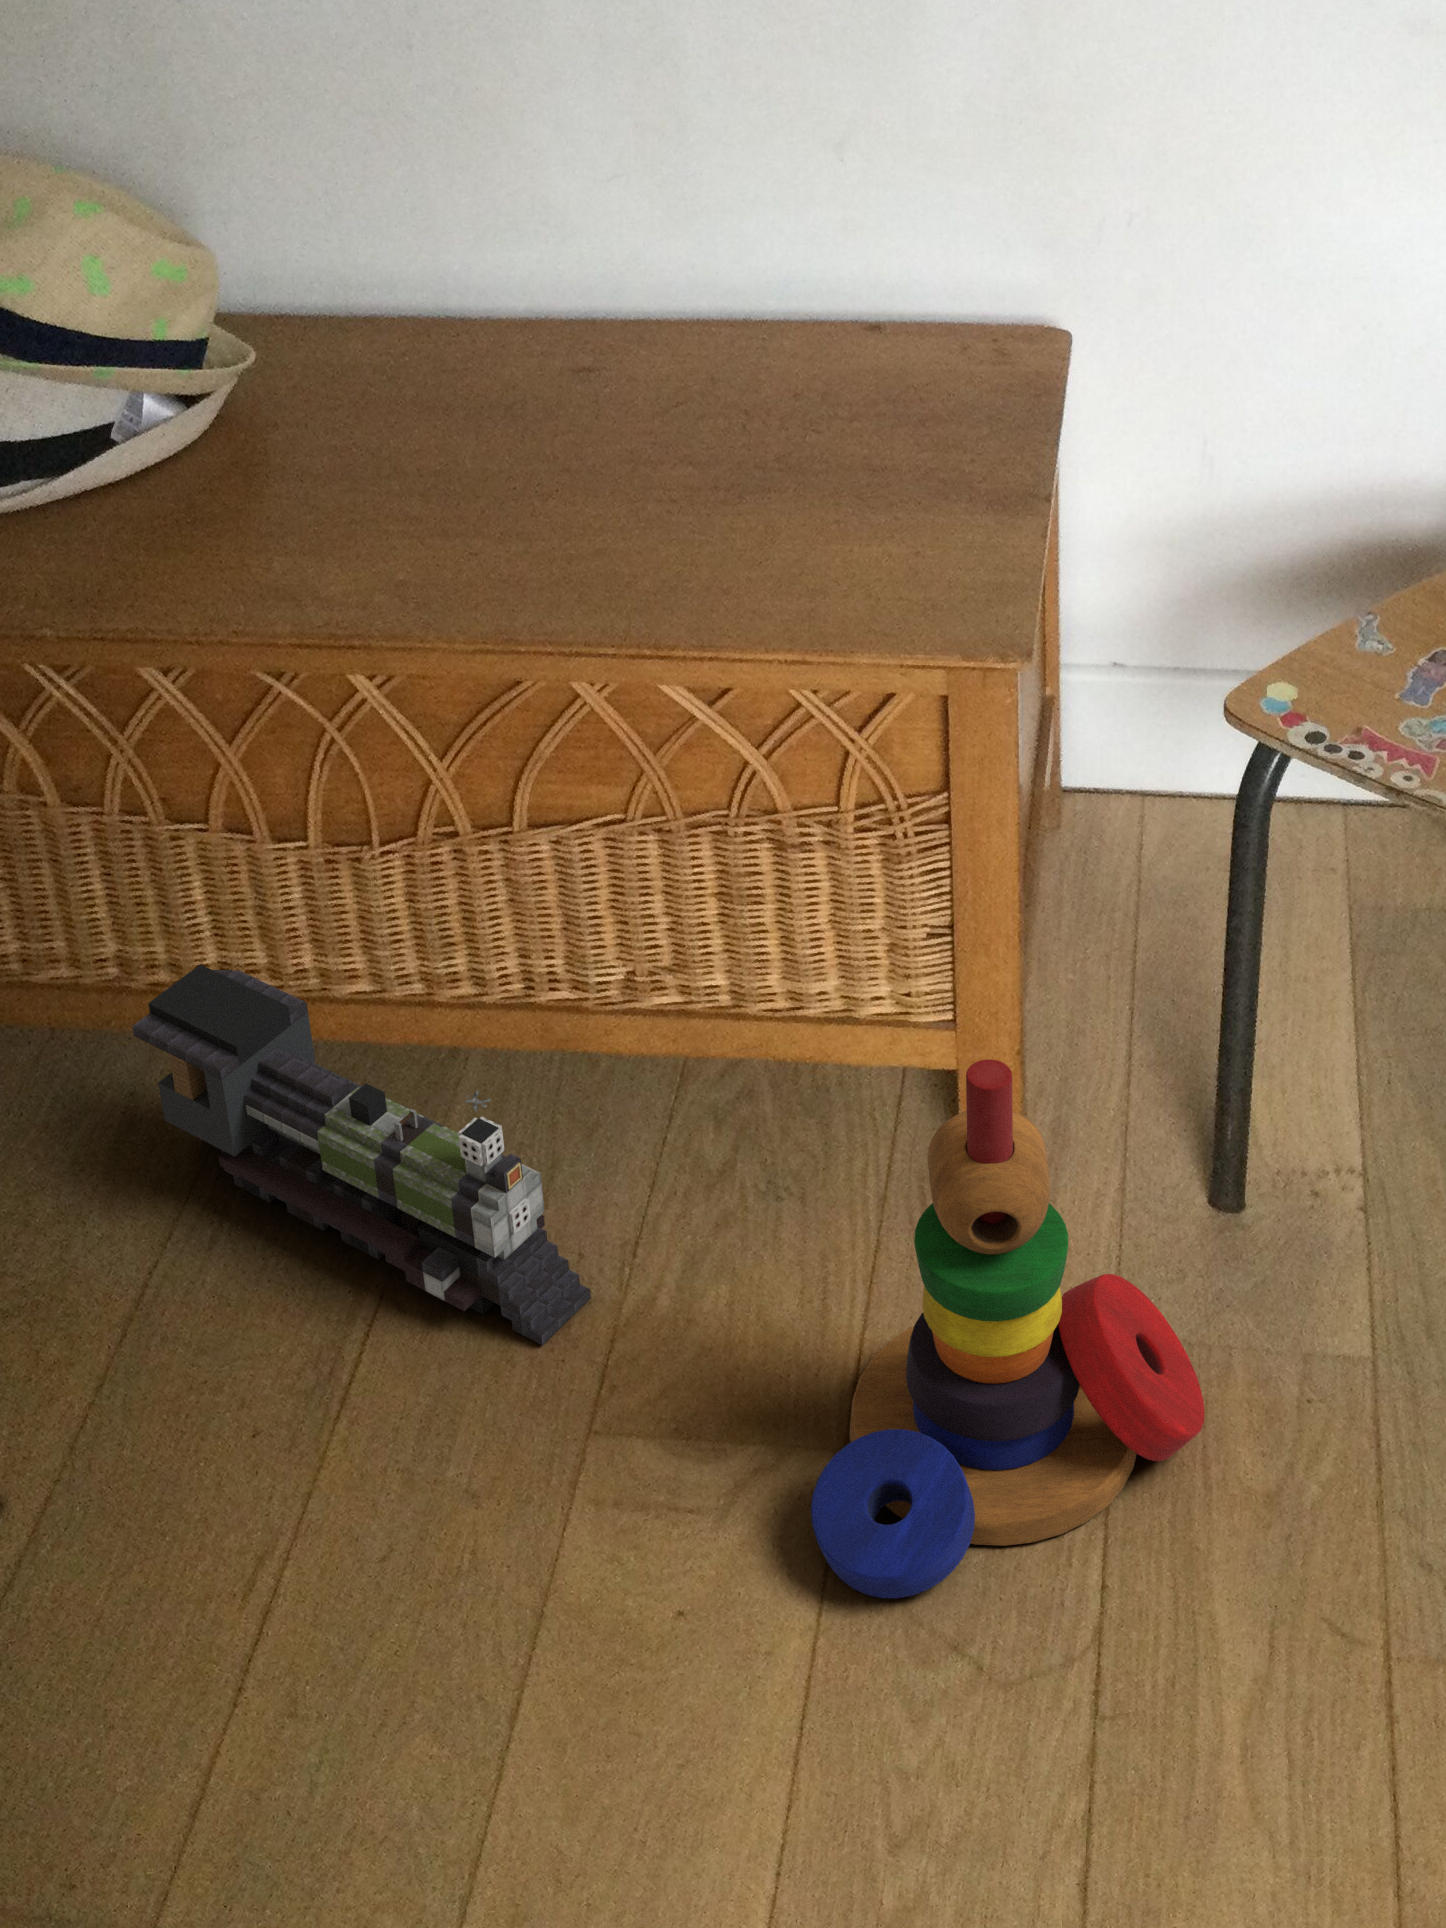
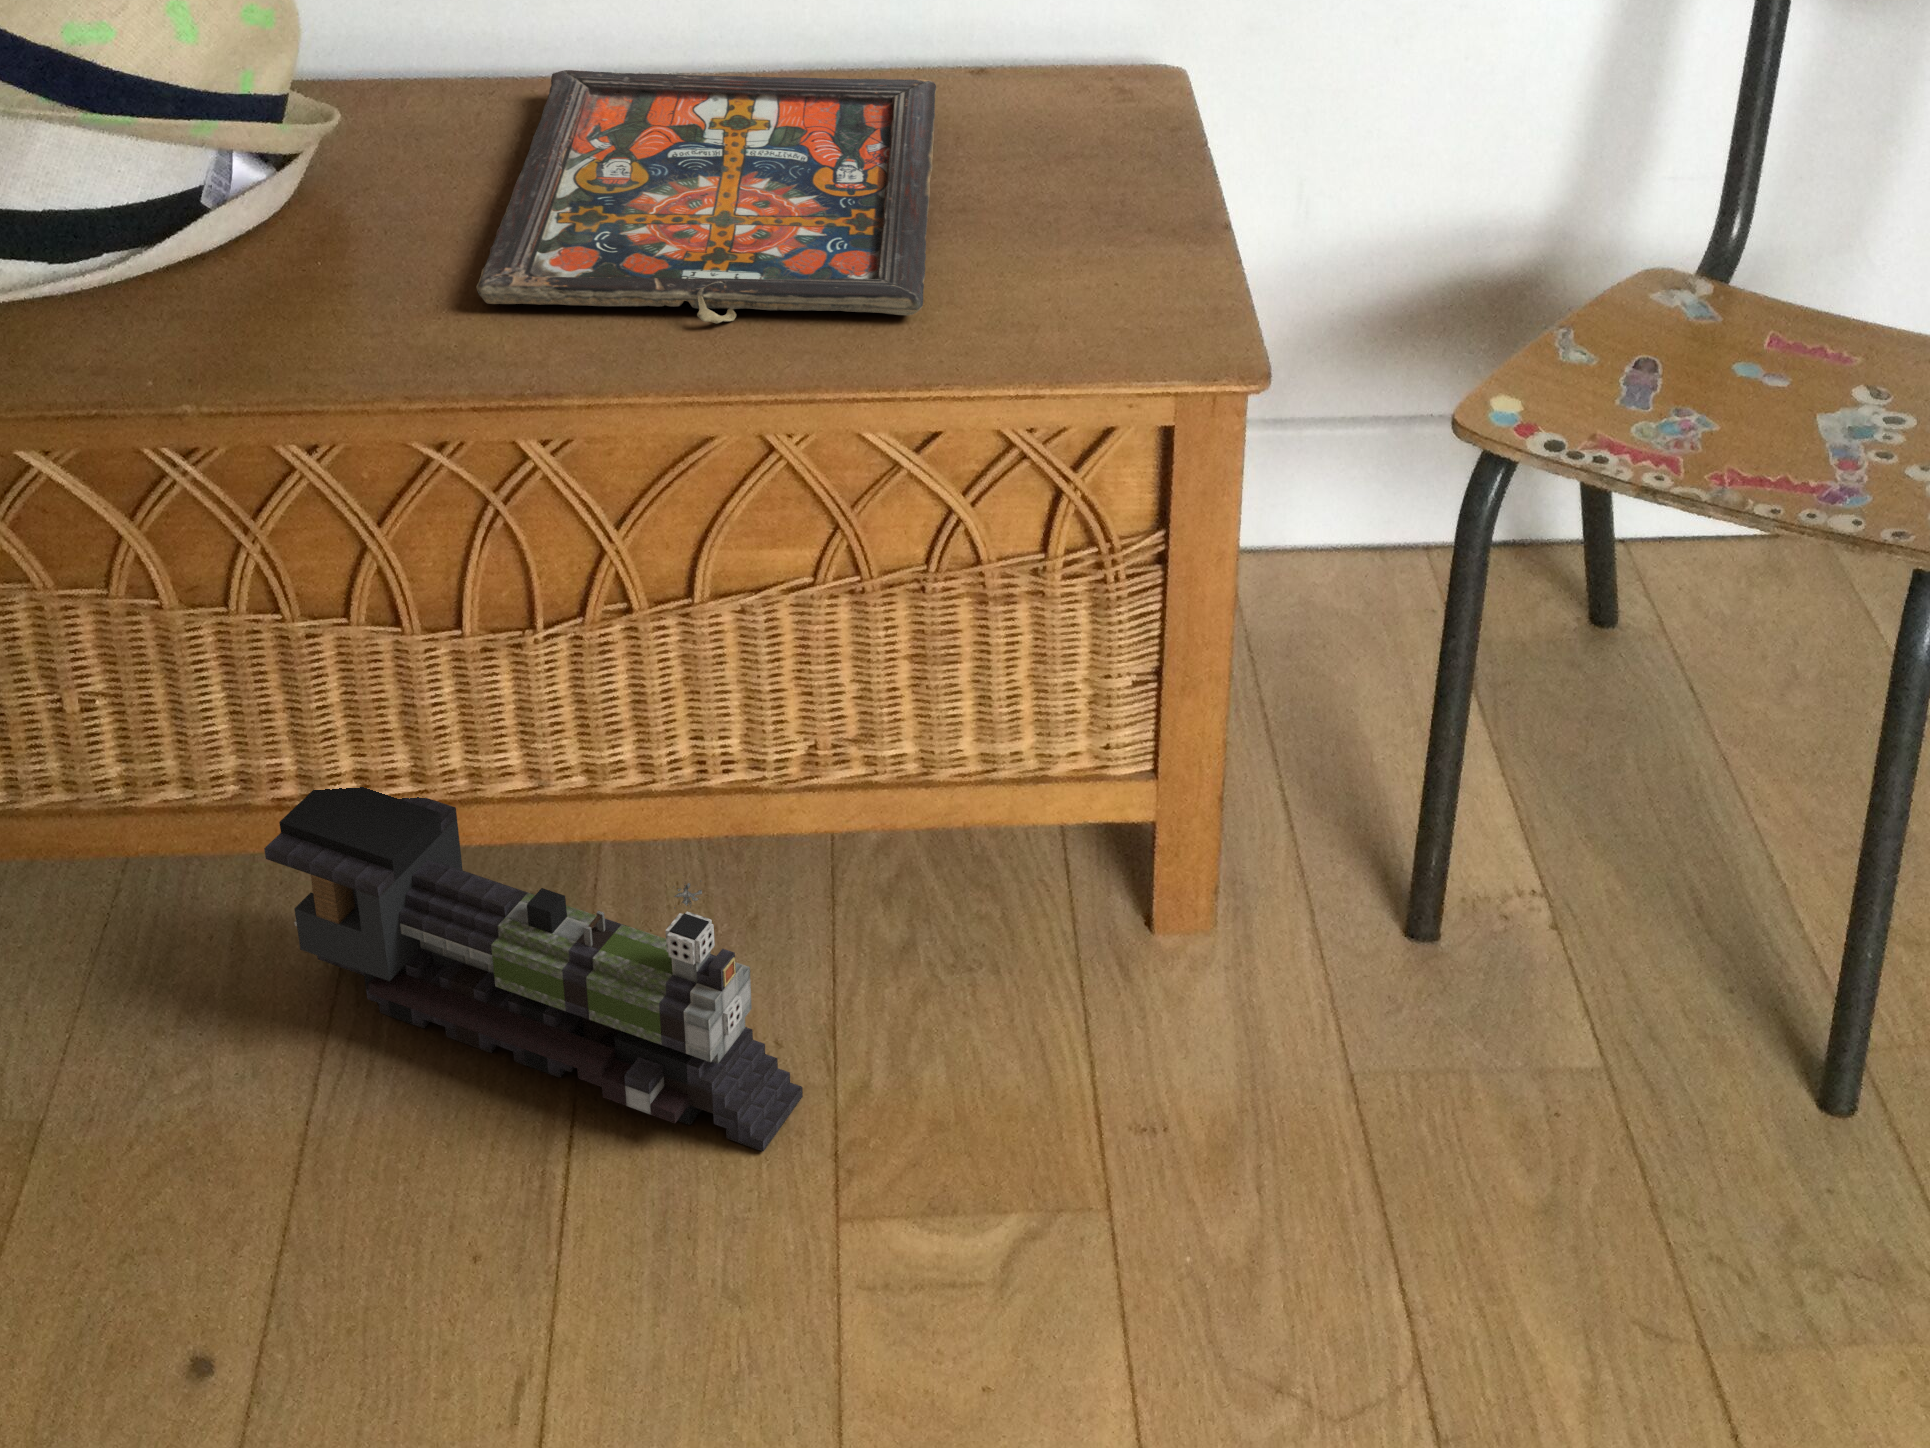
board game: none [332,320,815,579] -> present [476,70,936,323]
stacking toy: present [811,1059,1205,1598] -> none [1110,797,1486,1380]

